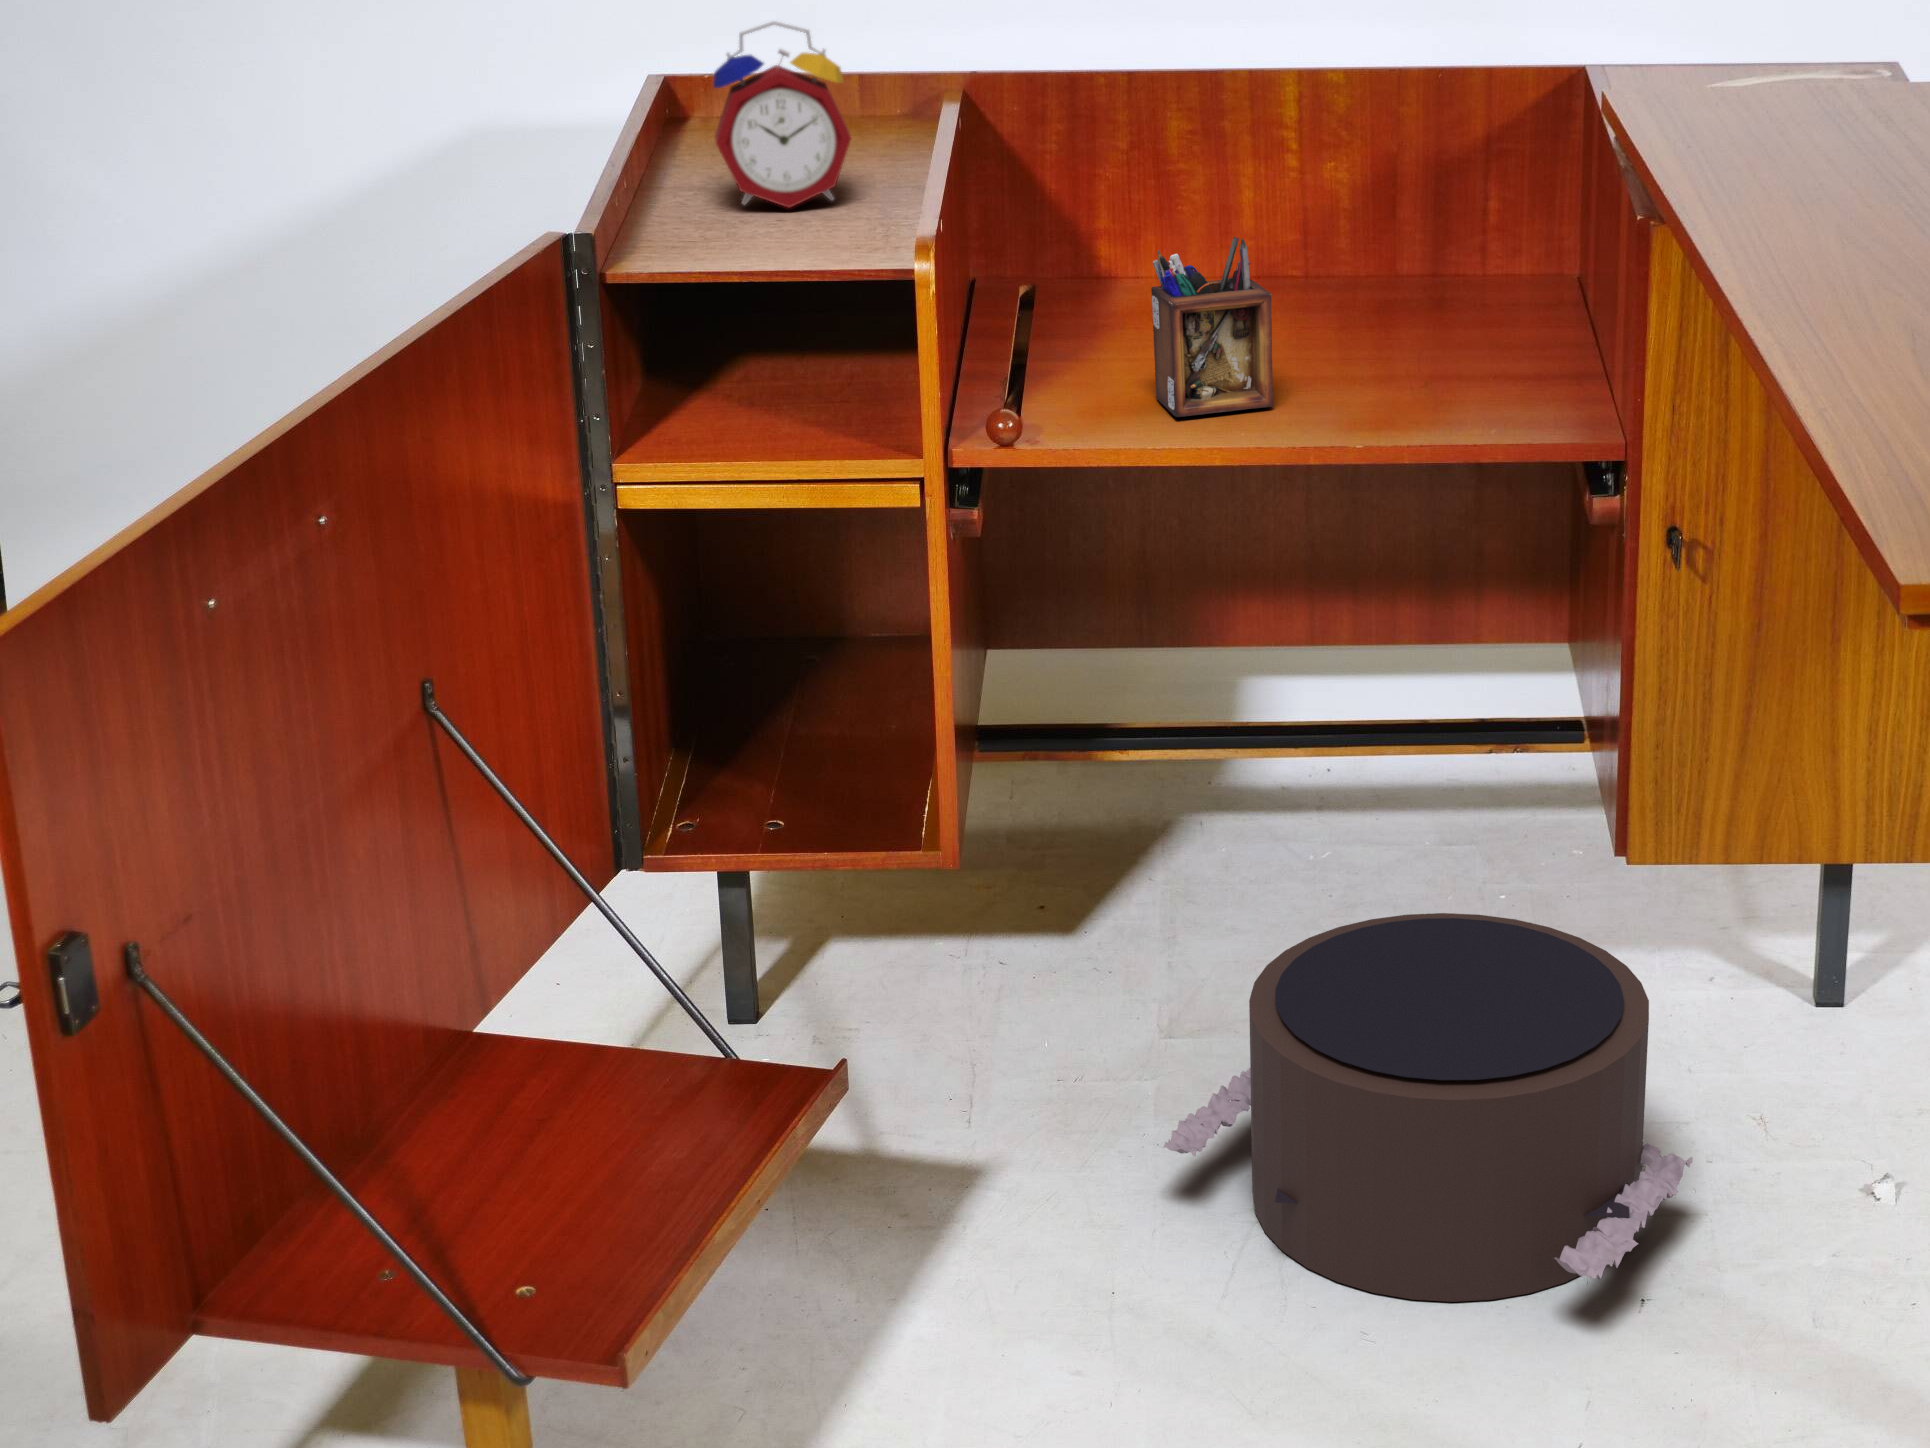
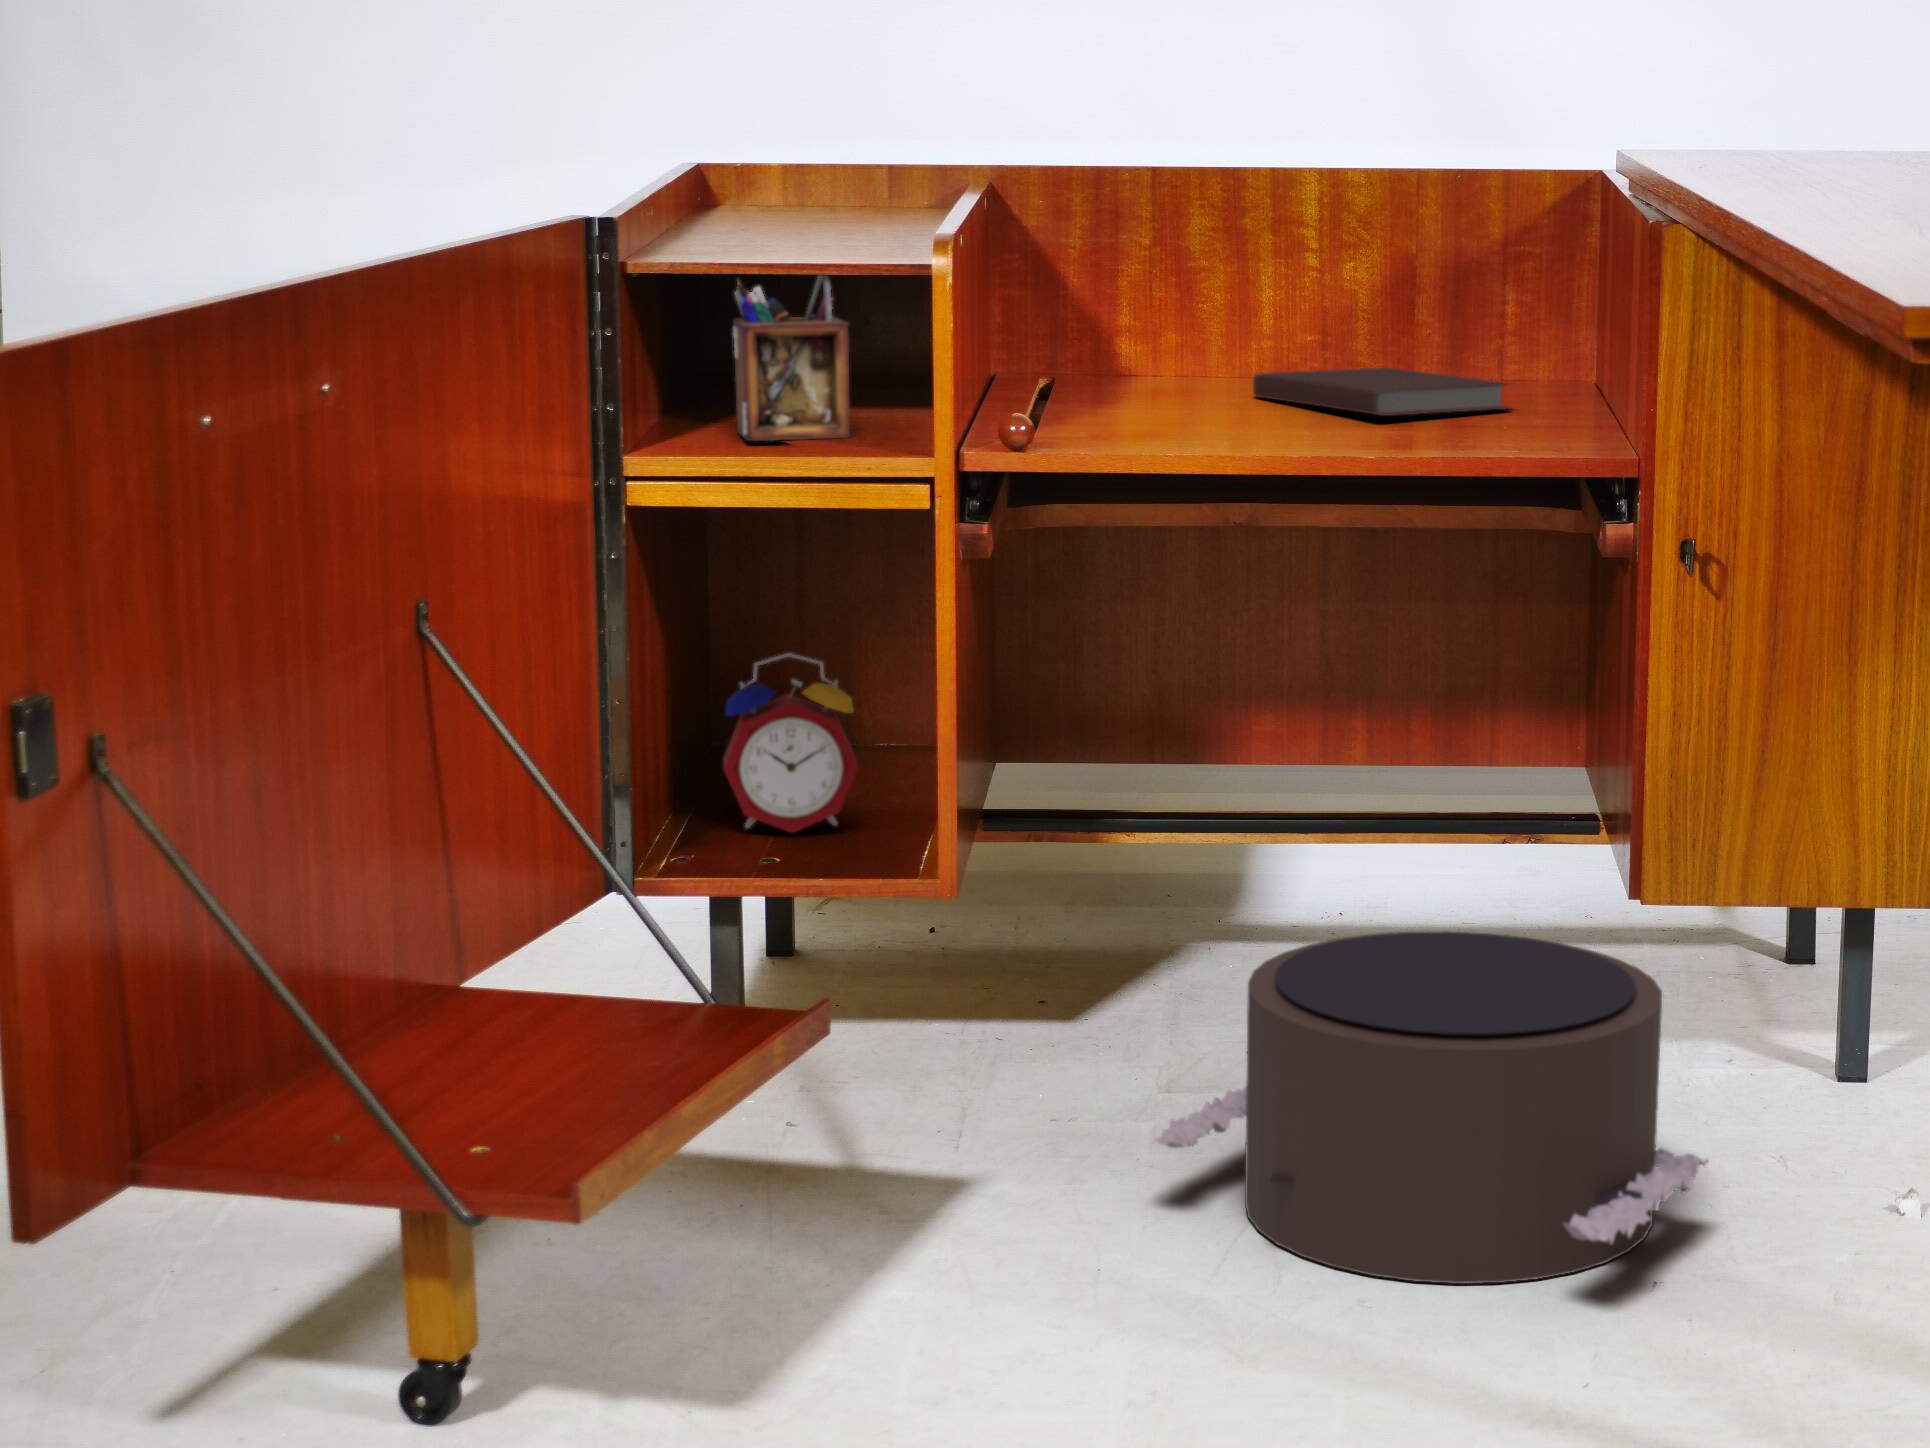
alarm clock: present [713,21,851,208] -> present [723,653,858,833]
desk organizer: present [1151,237,1273,417] -> present [733,275,850,441]
notebook: none [1240,277,1502,366] -> present [1253,367,1508,416]

